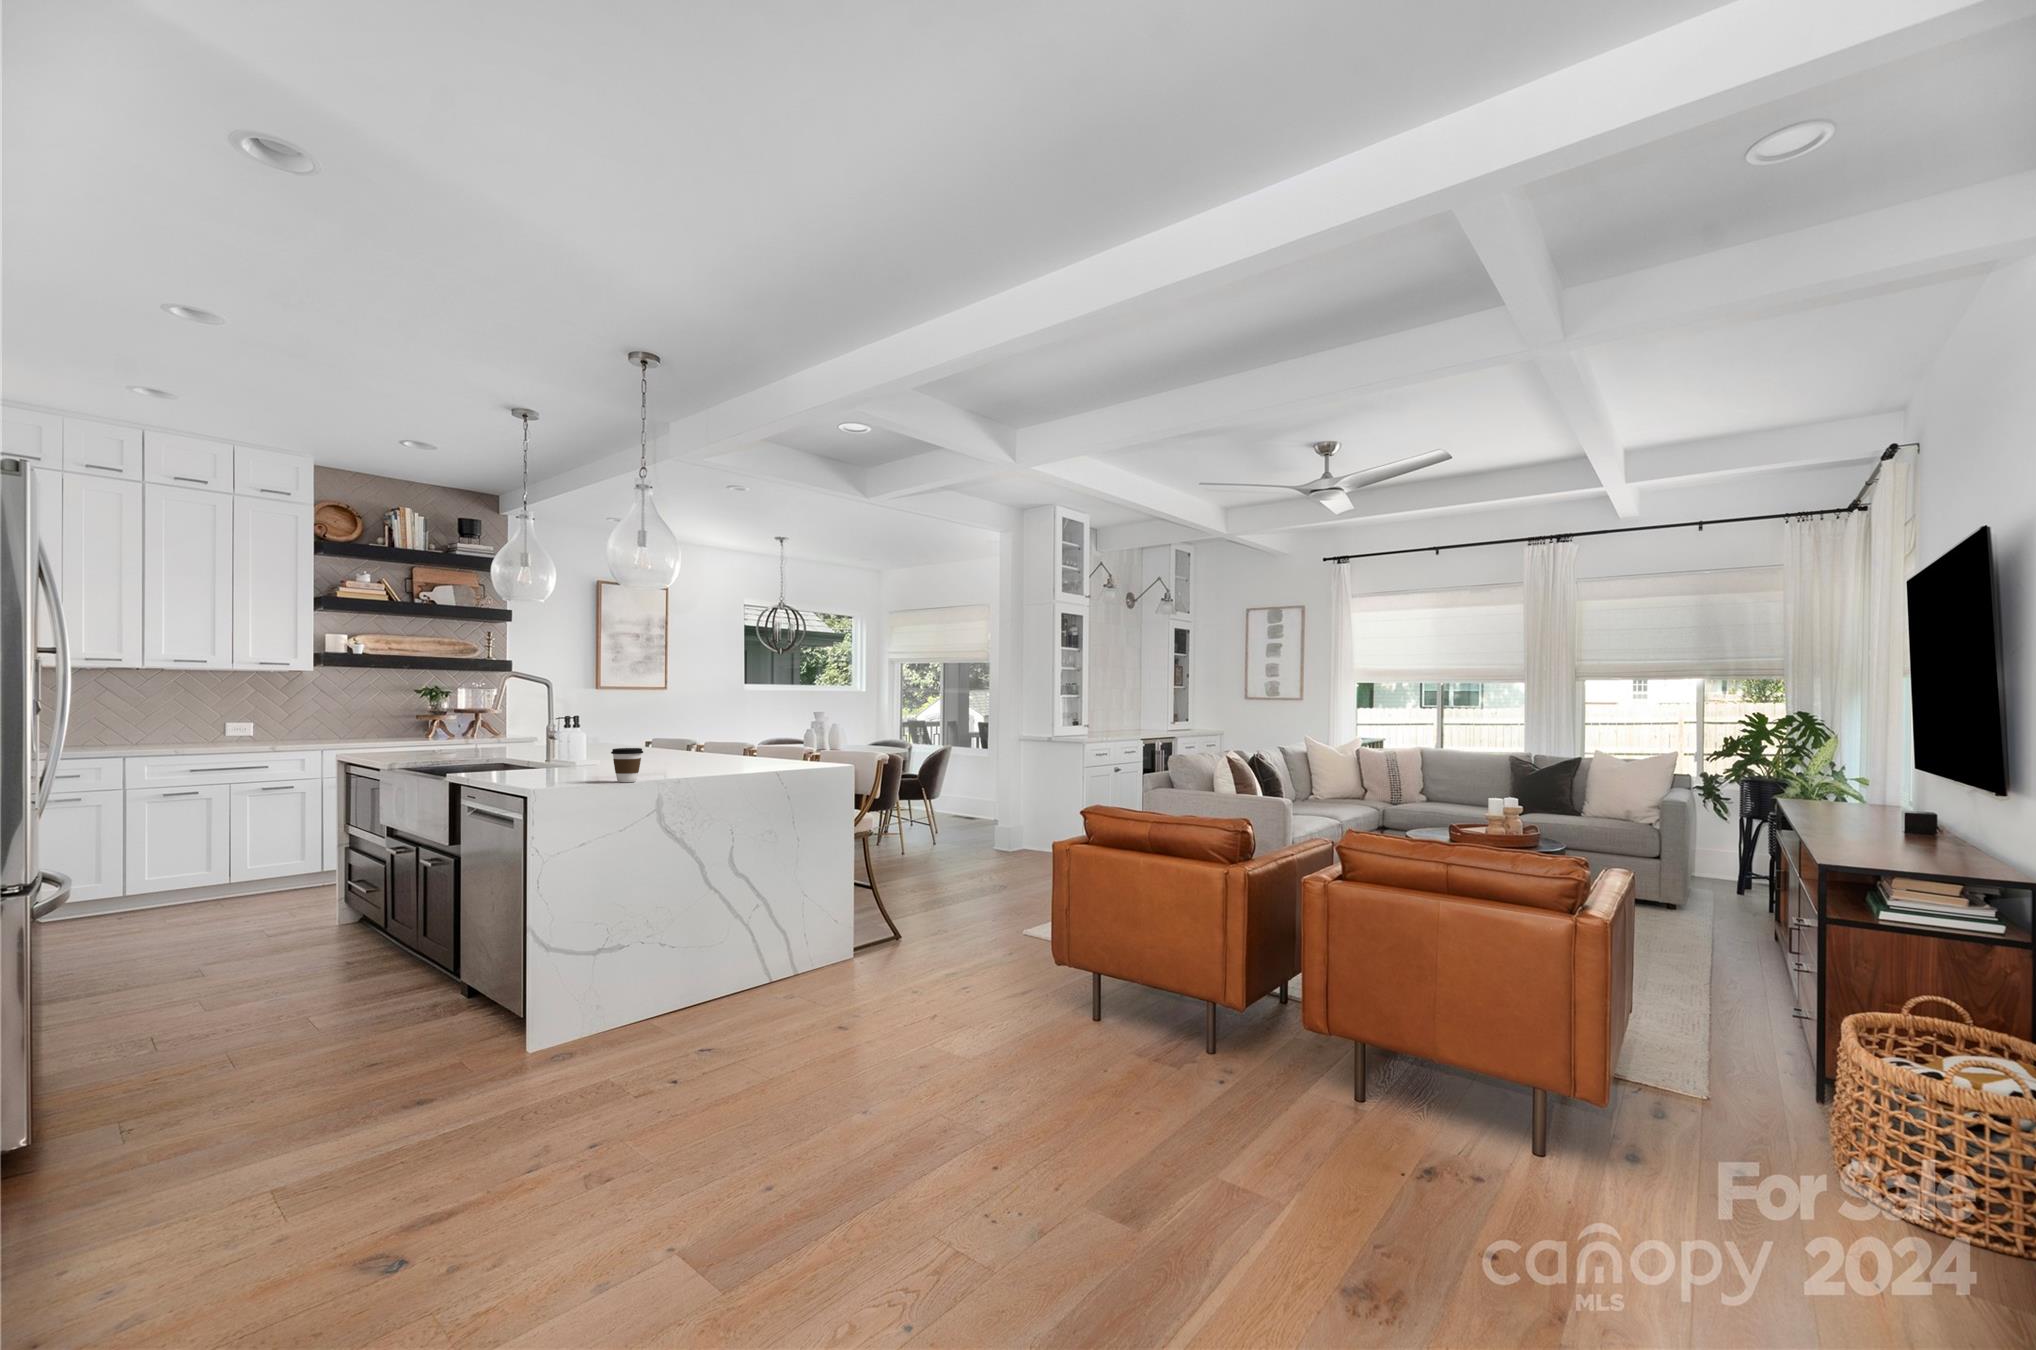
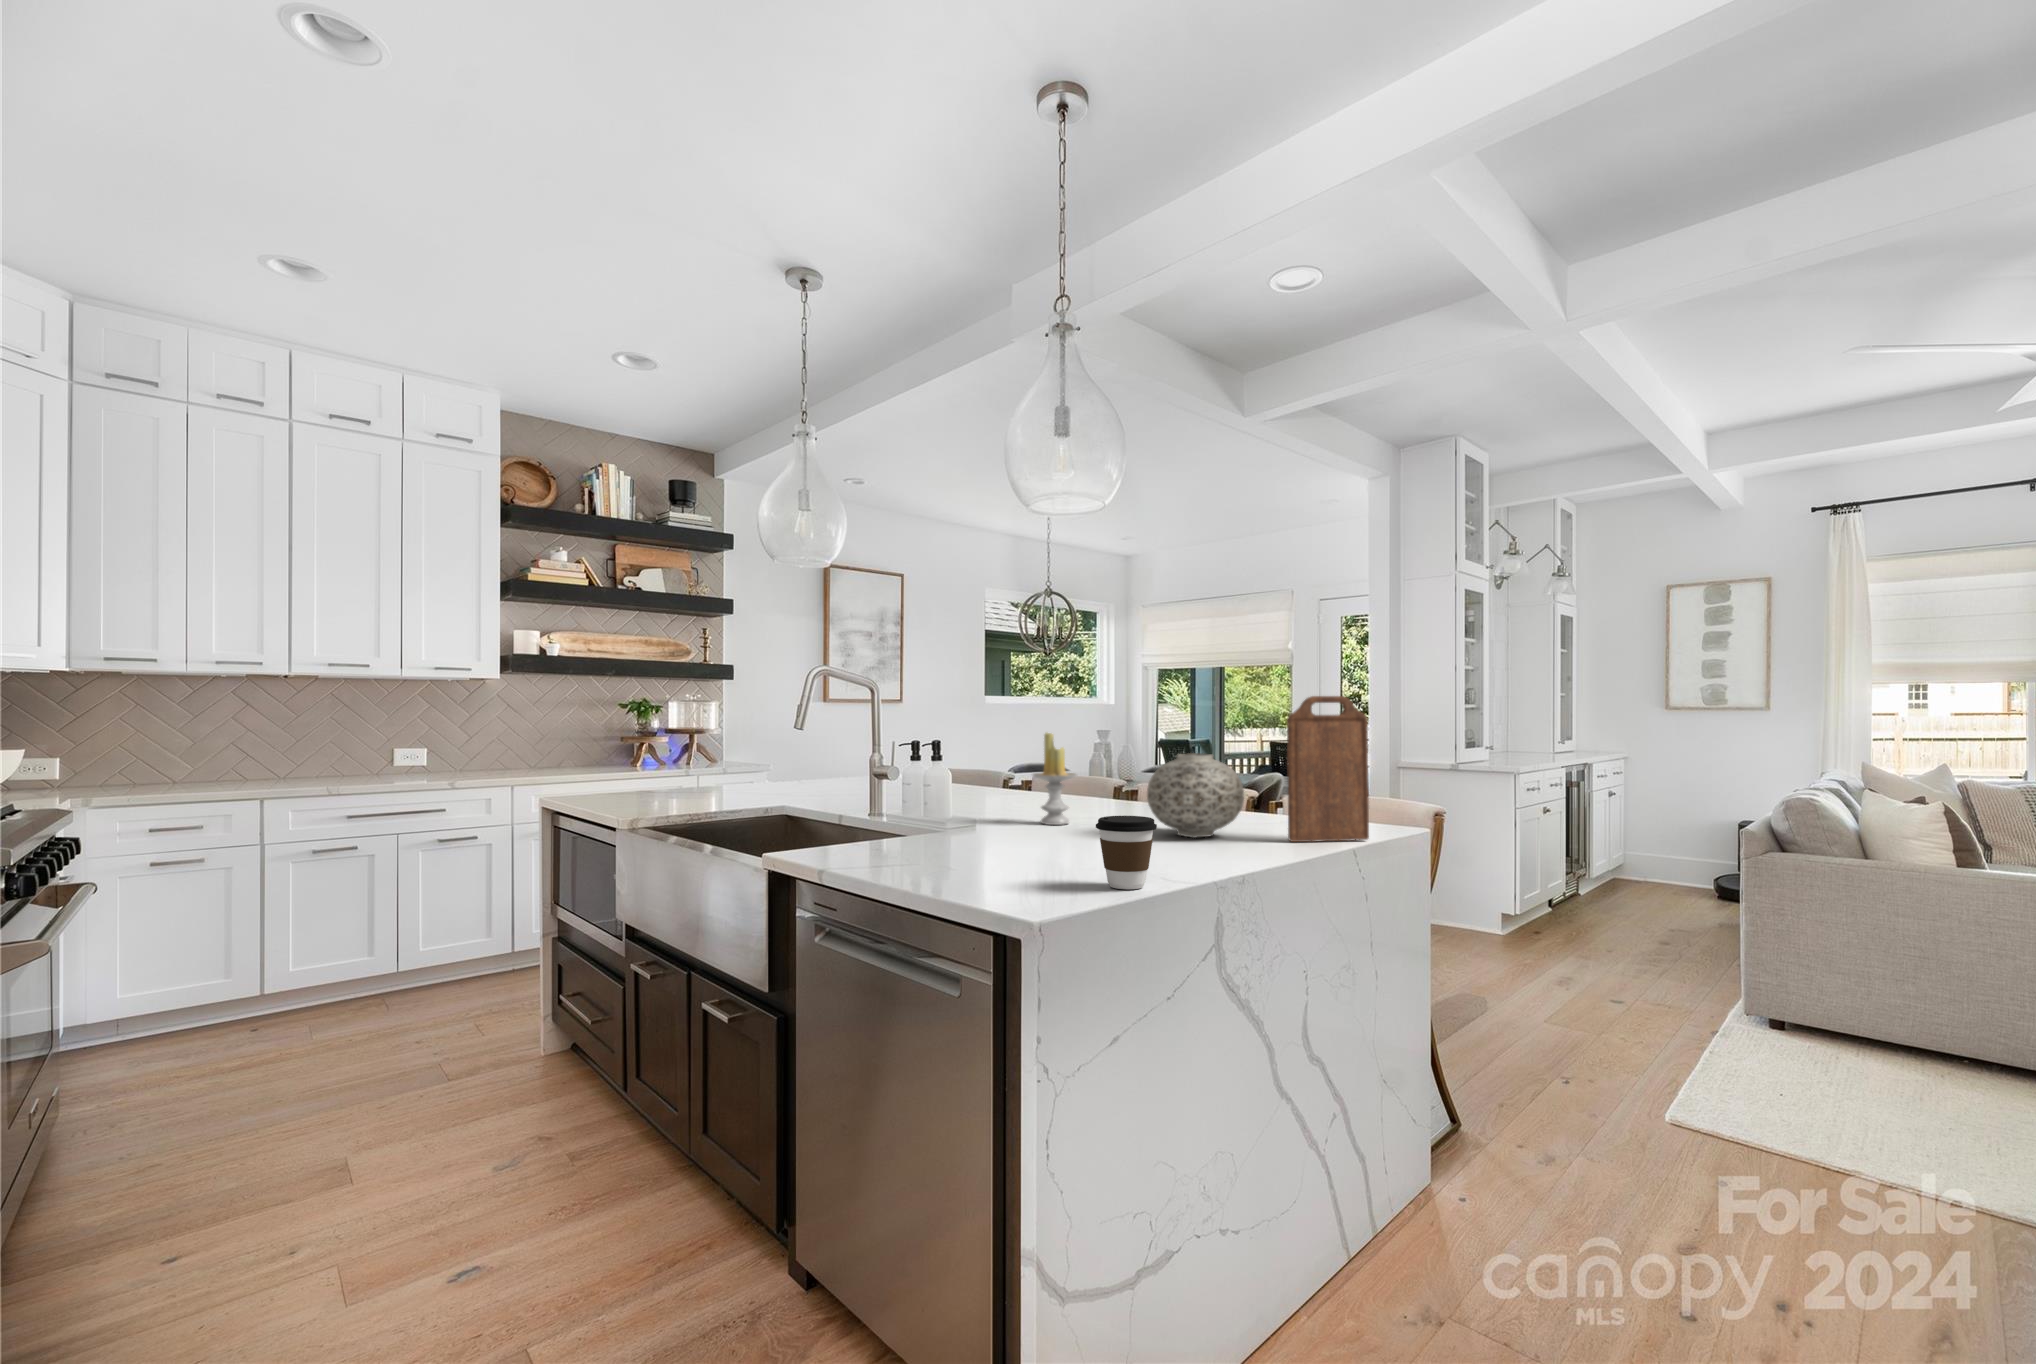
cutting board: none [775,689,823,769] -> present [1287,696,1369,842]
candle: none [649,709,678,764] -> present [1033,733,1077,825]
vase: none [702,721,760,768] -> present [1147,753,1244,838]

